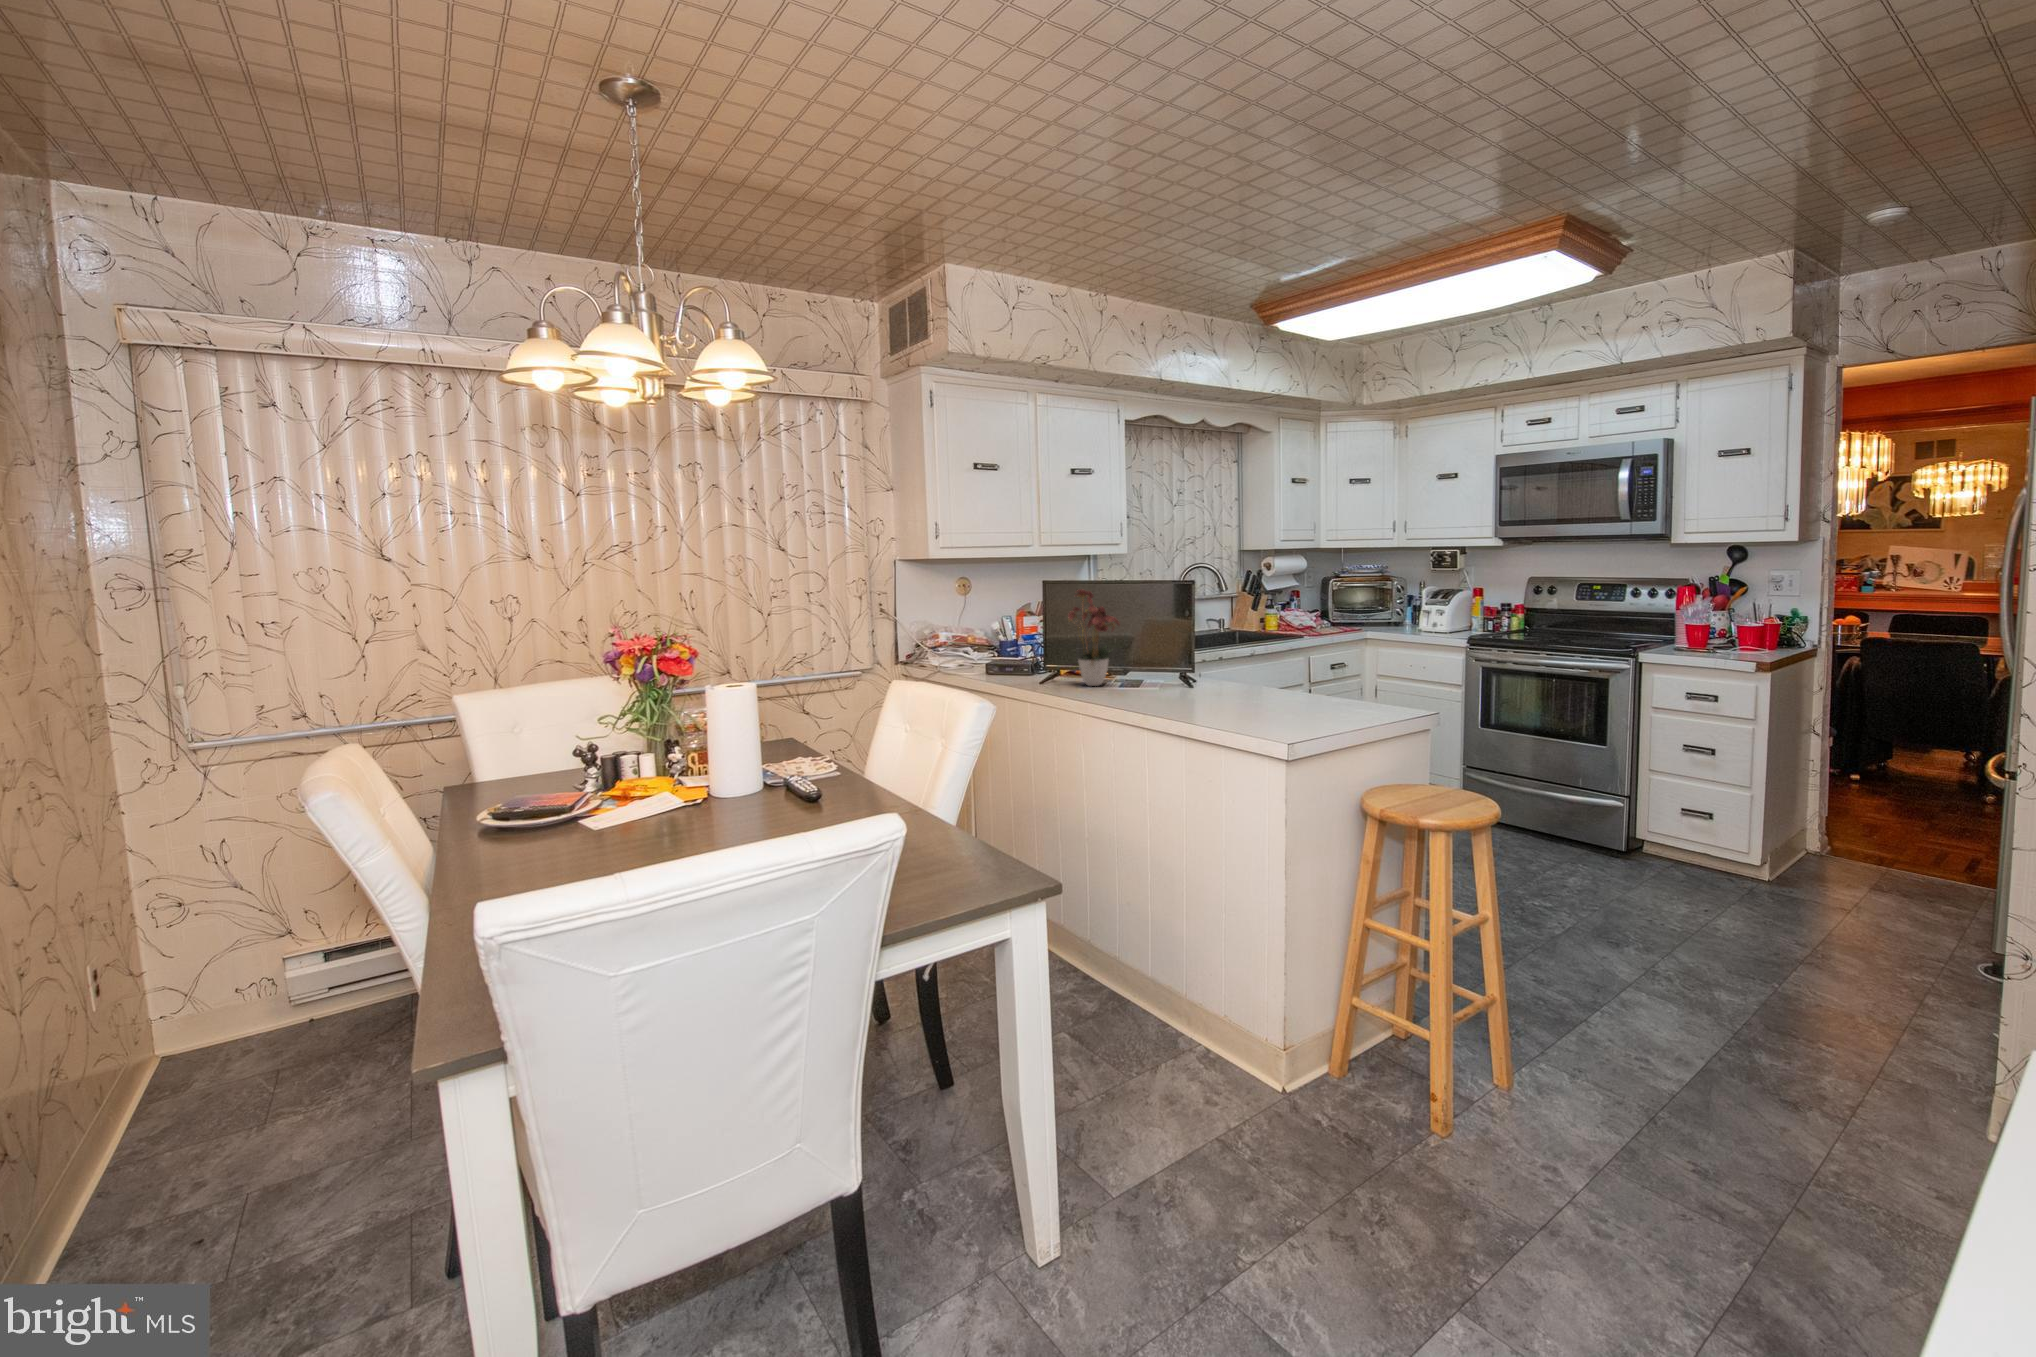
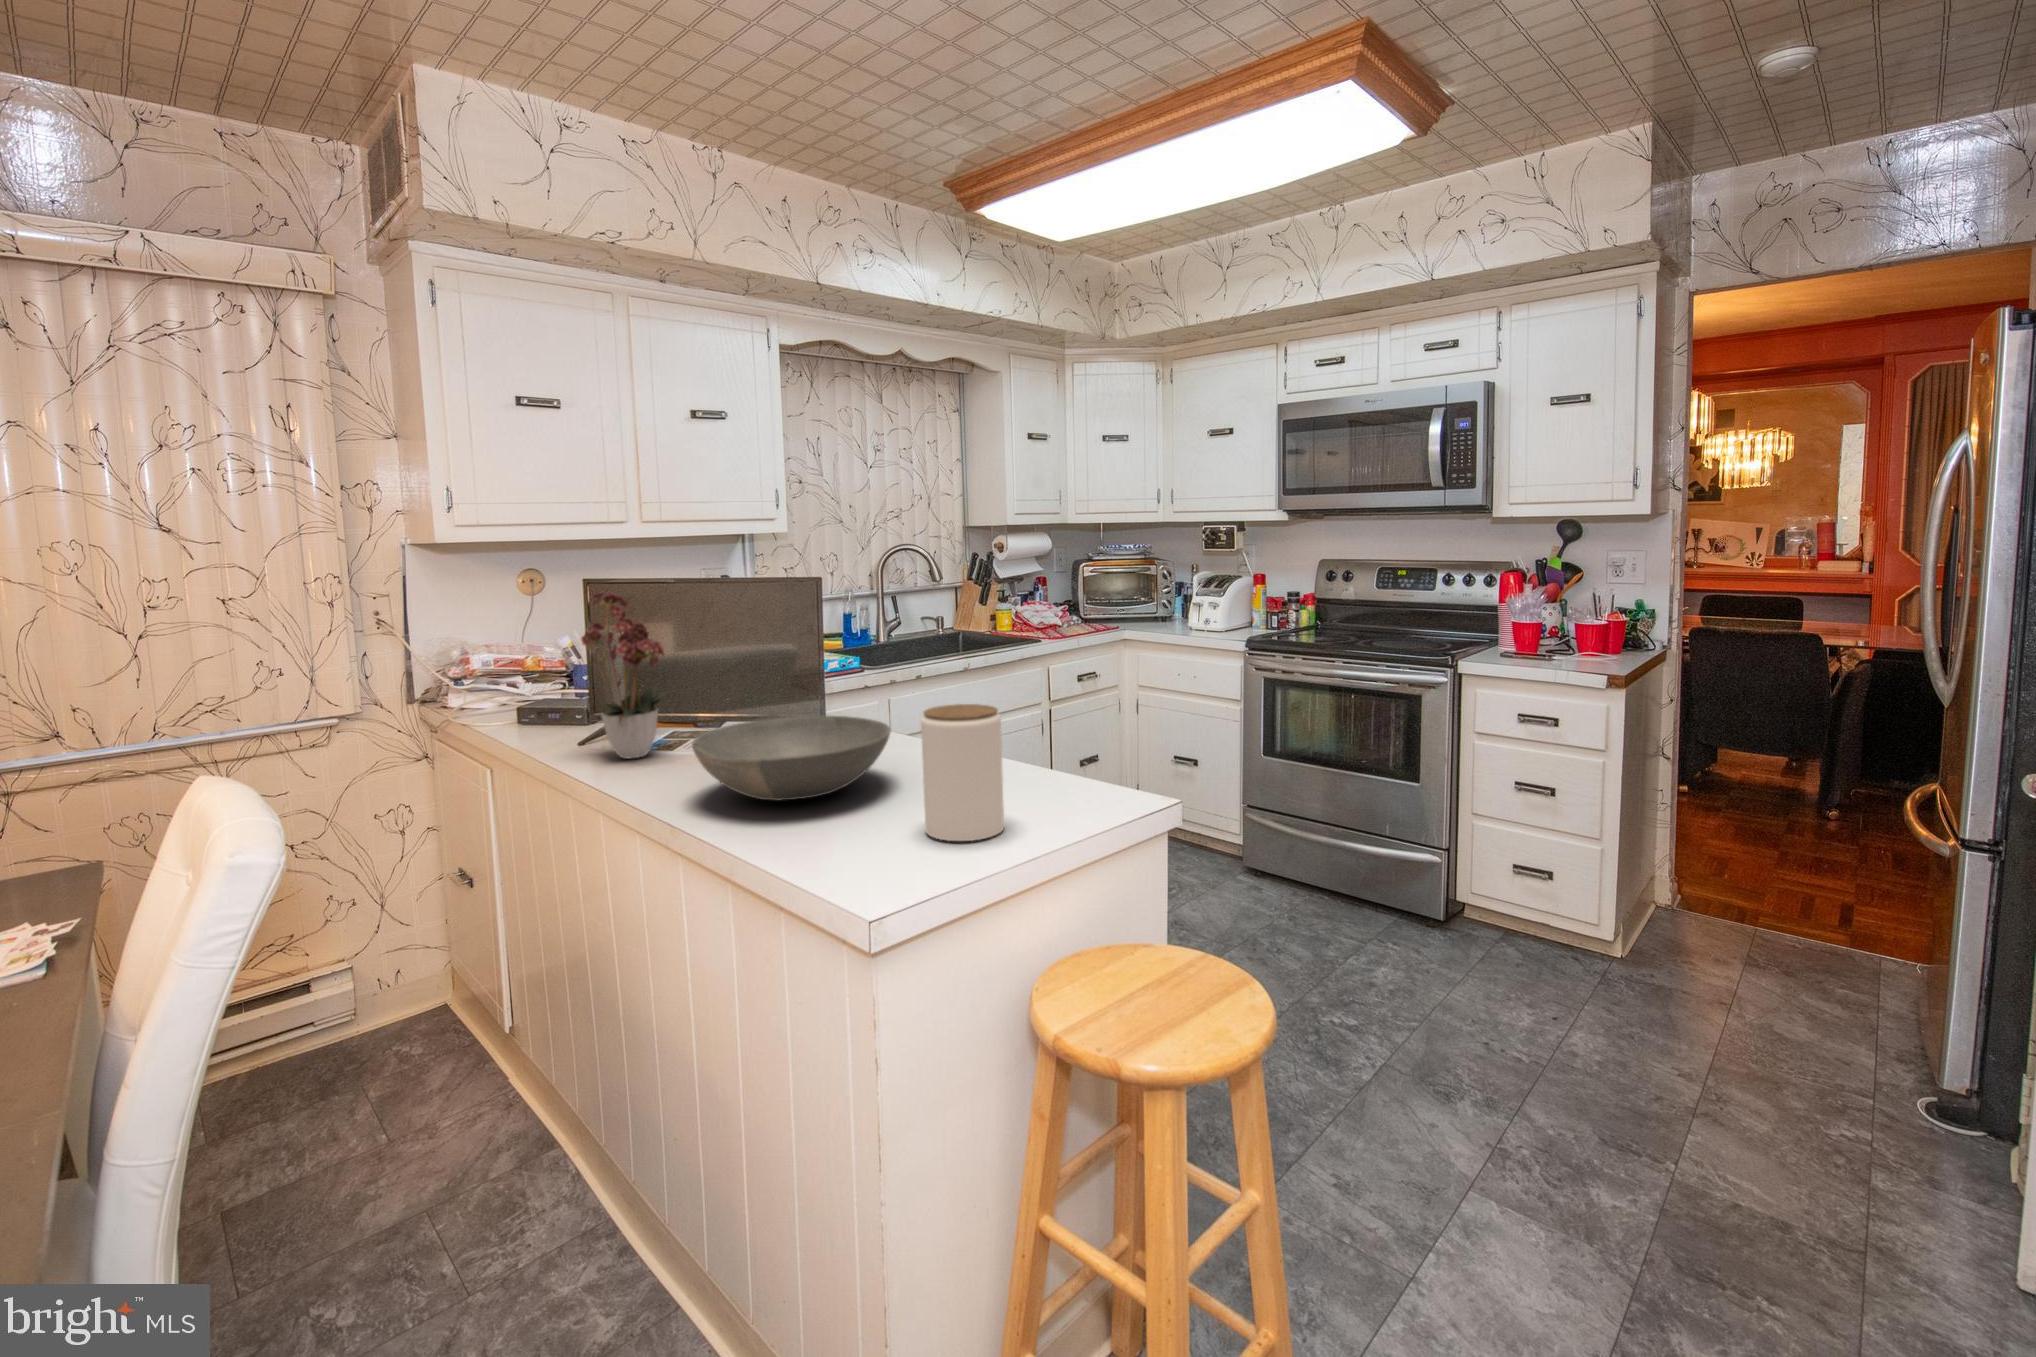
jar: none [1303,647,1349,717] -> present [921,704,1004,841]
bowl: none [1158,661,1268,701] -> present [692,716,891,800]

